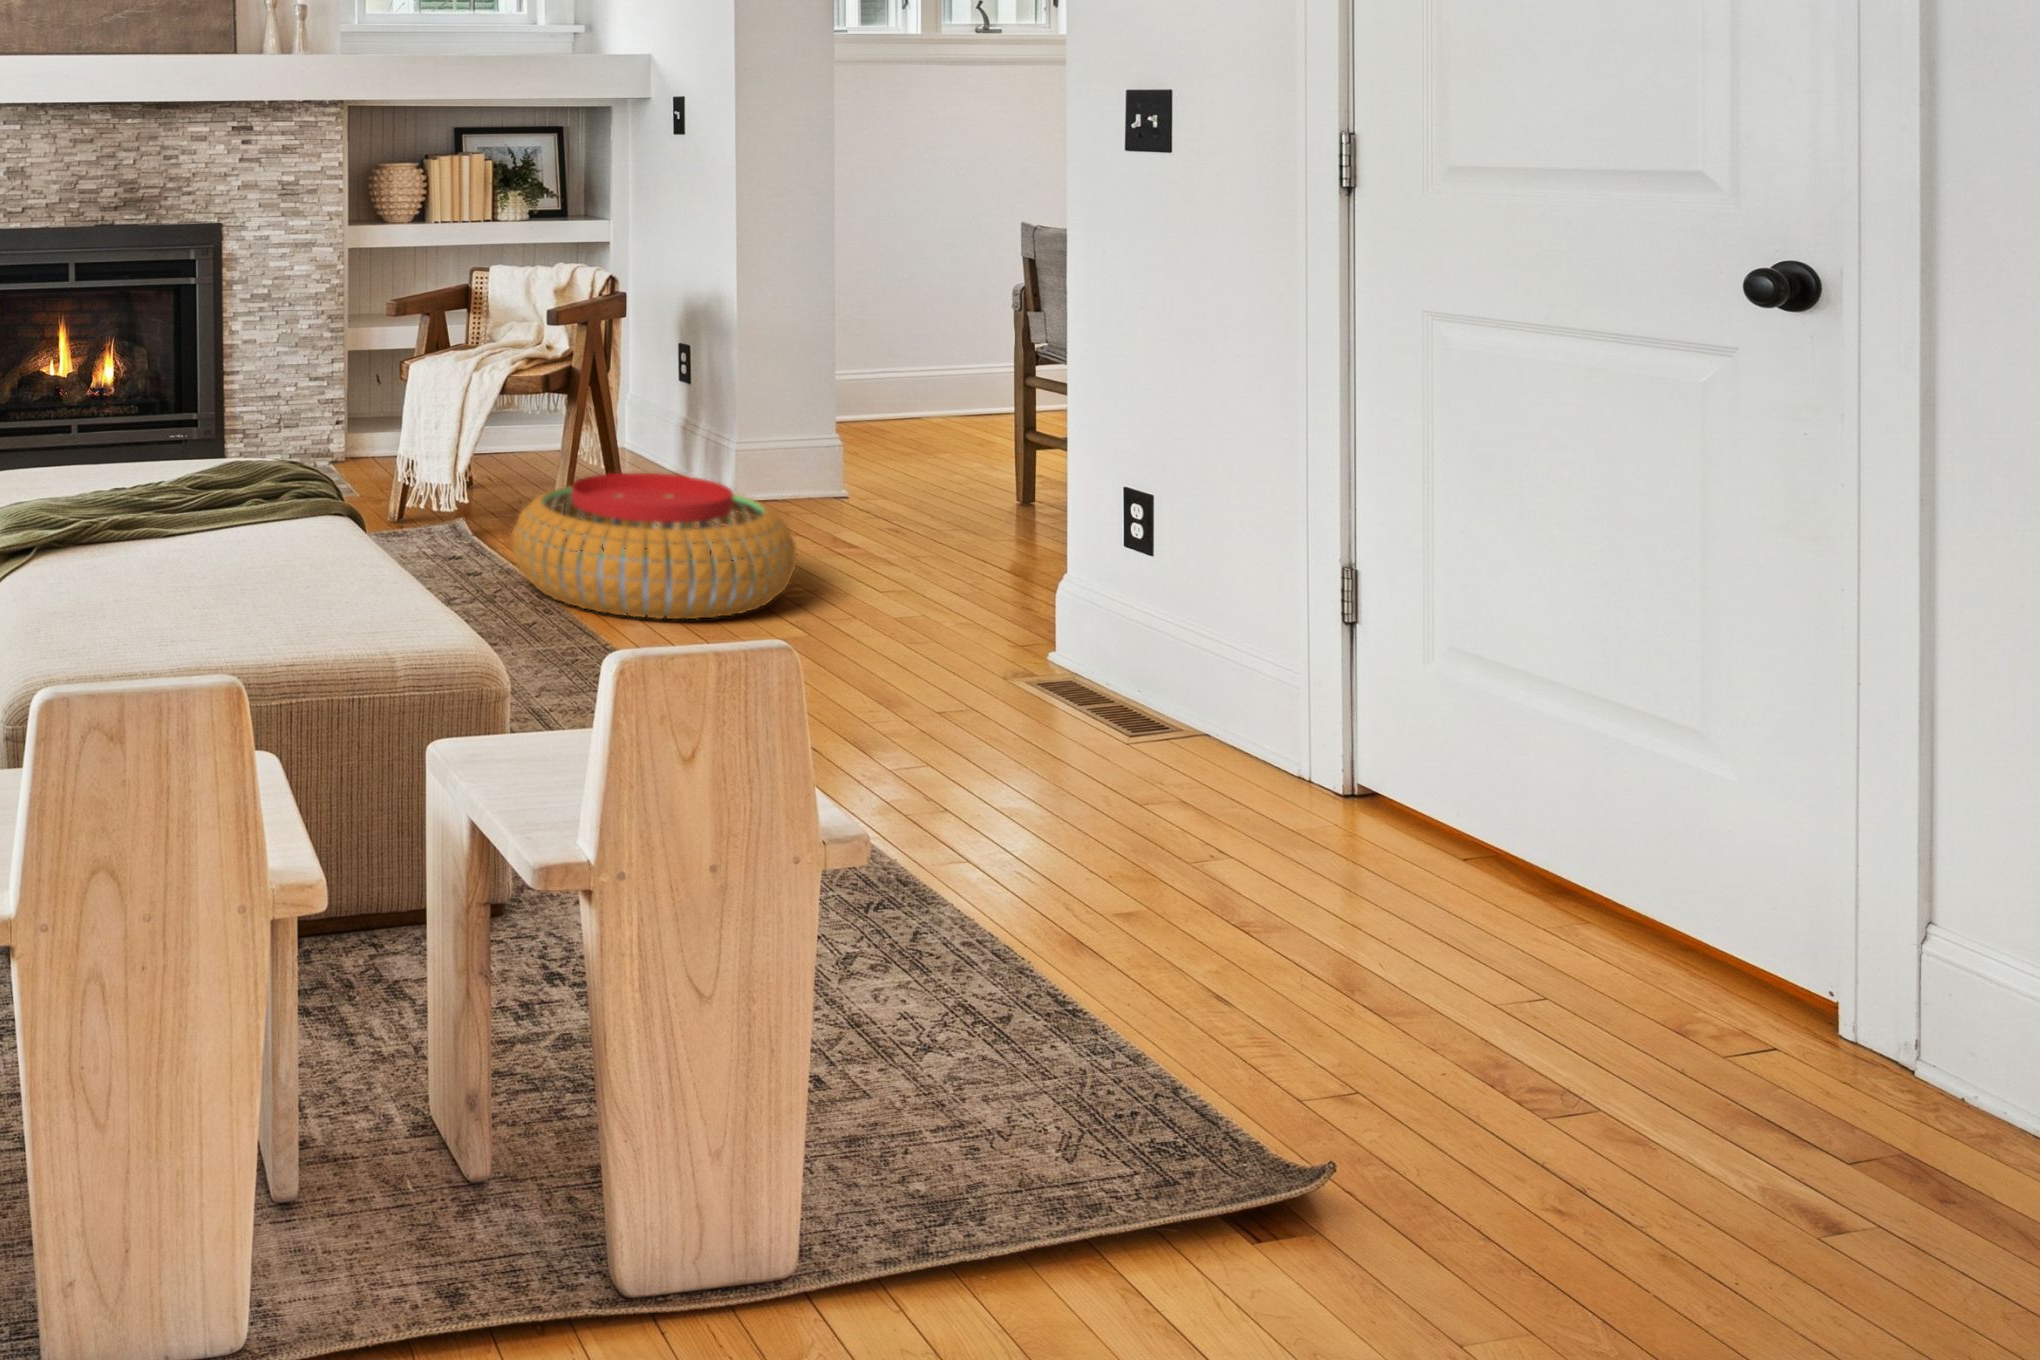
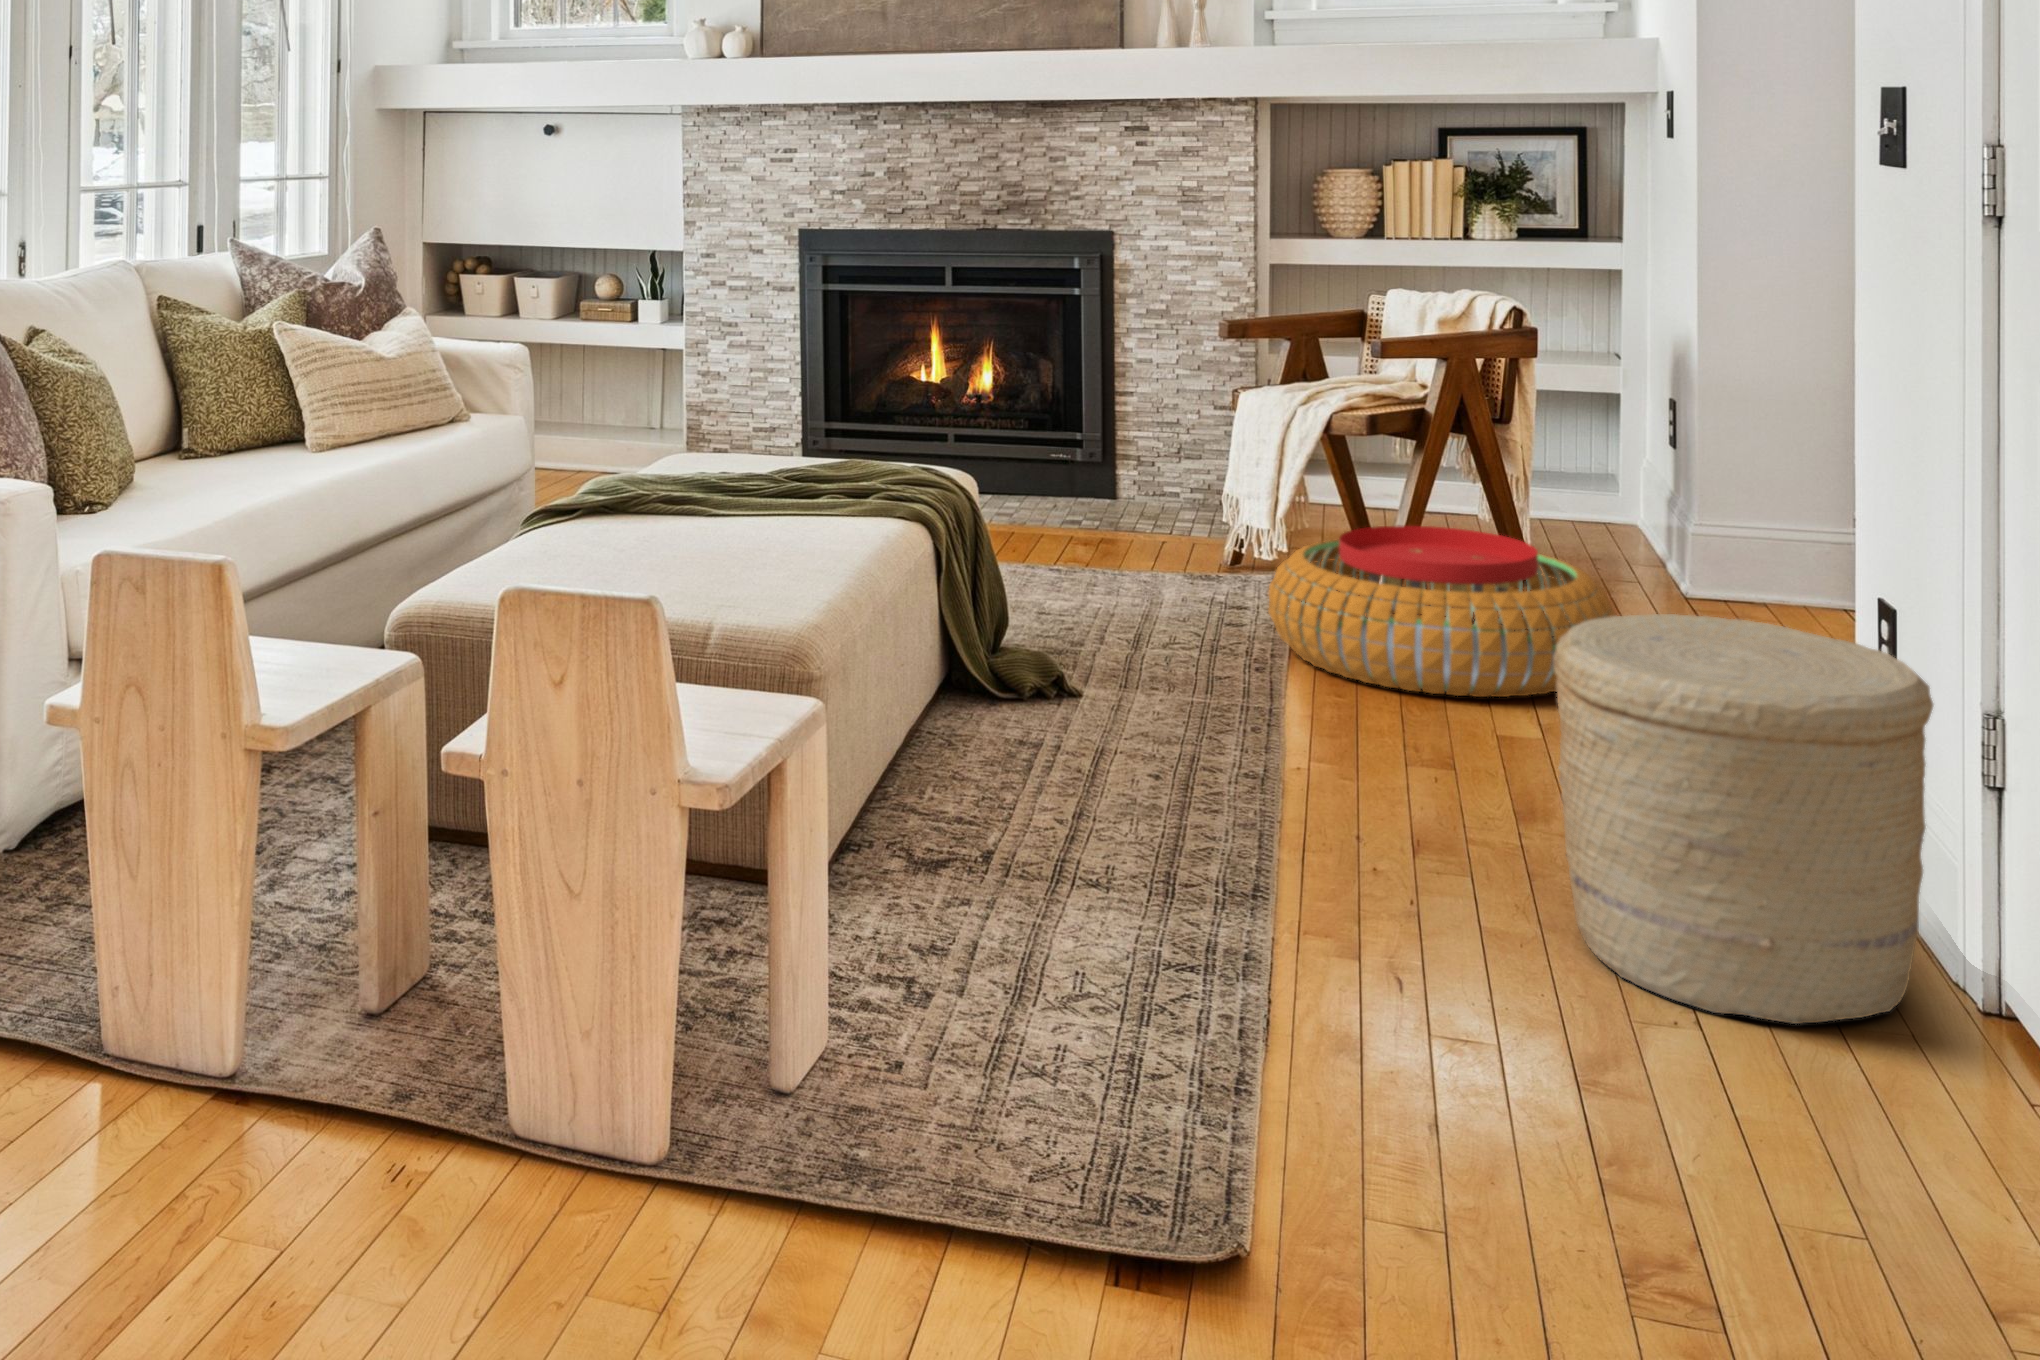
woven basket: none [1043,531,1349,860] -> present [1554,614,1933,1024]

